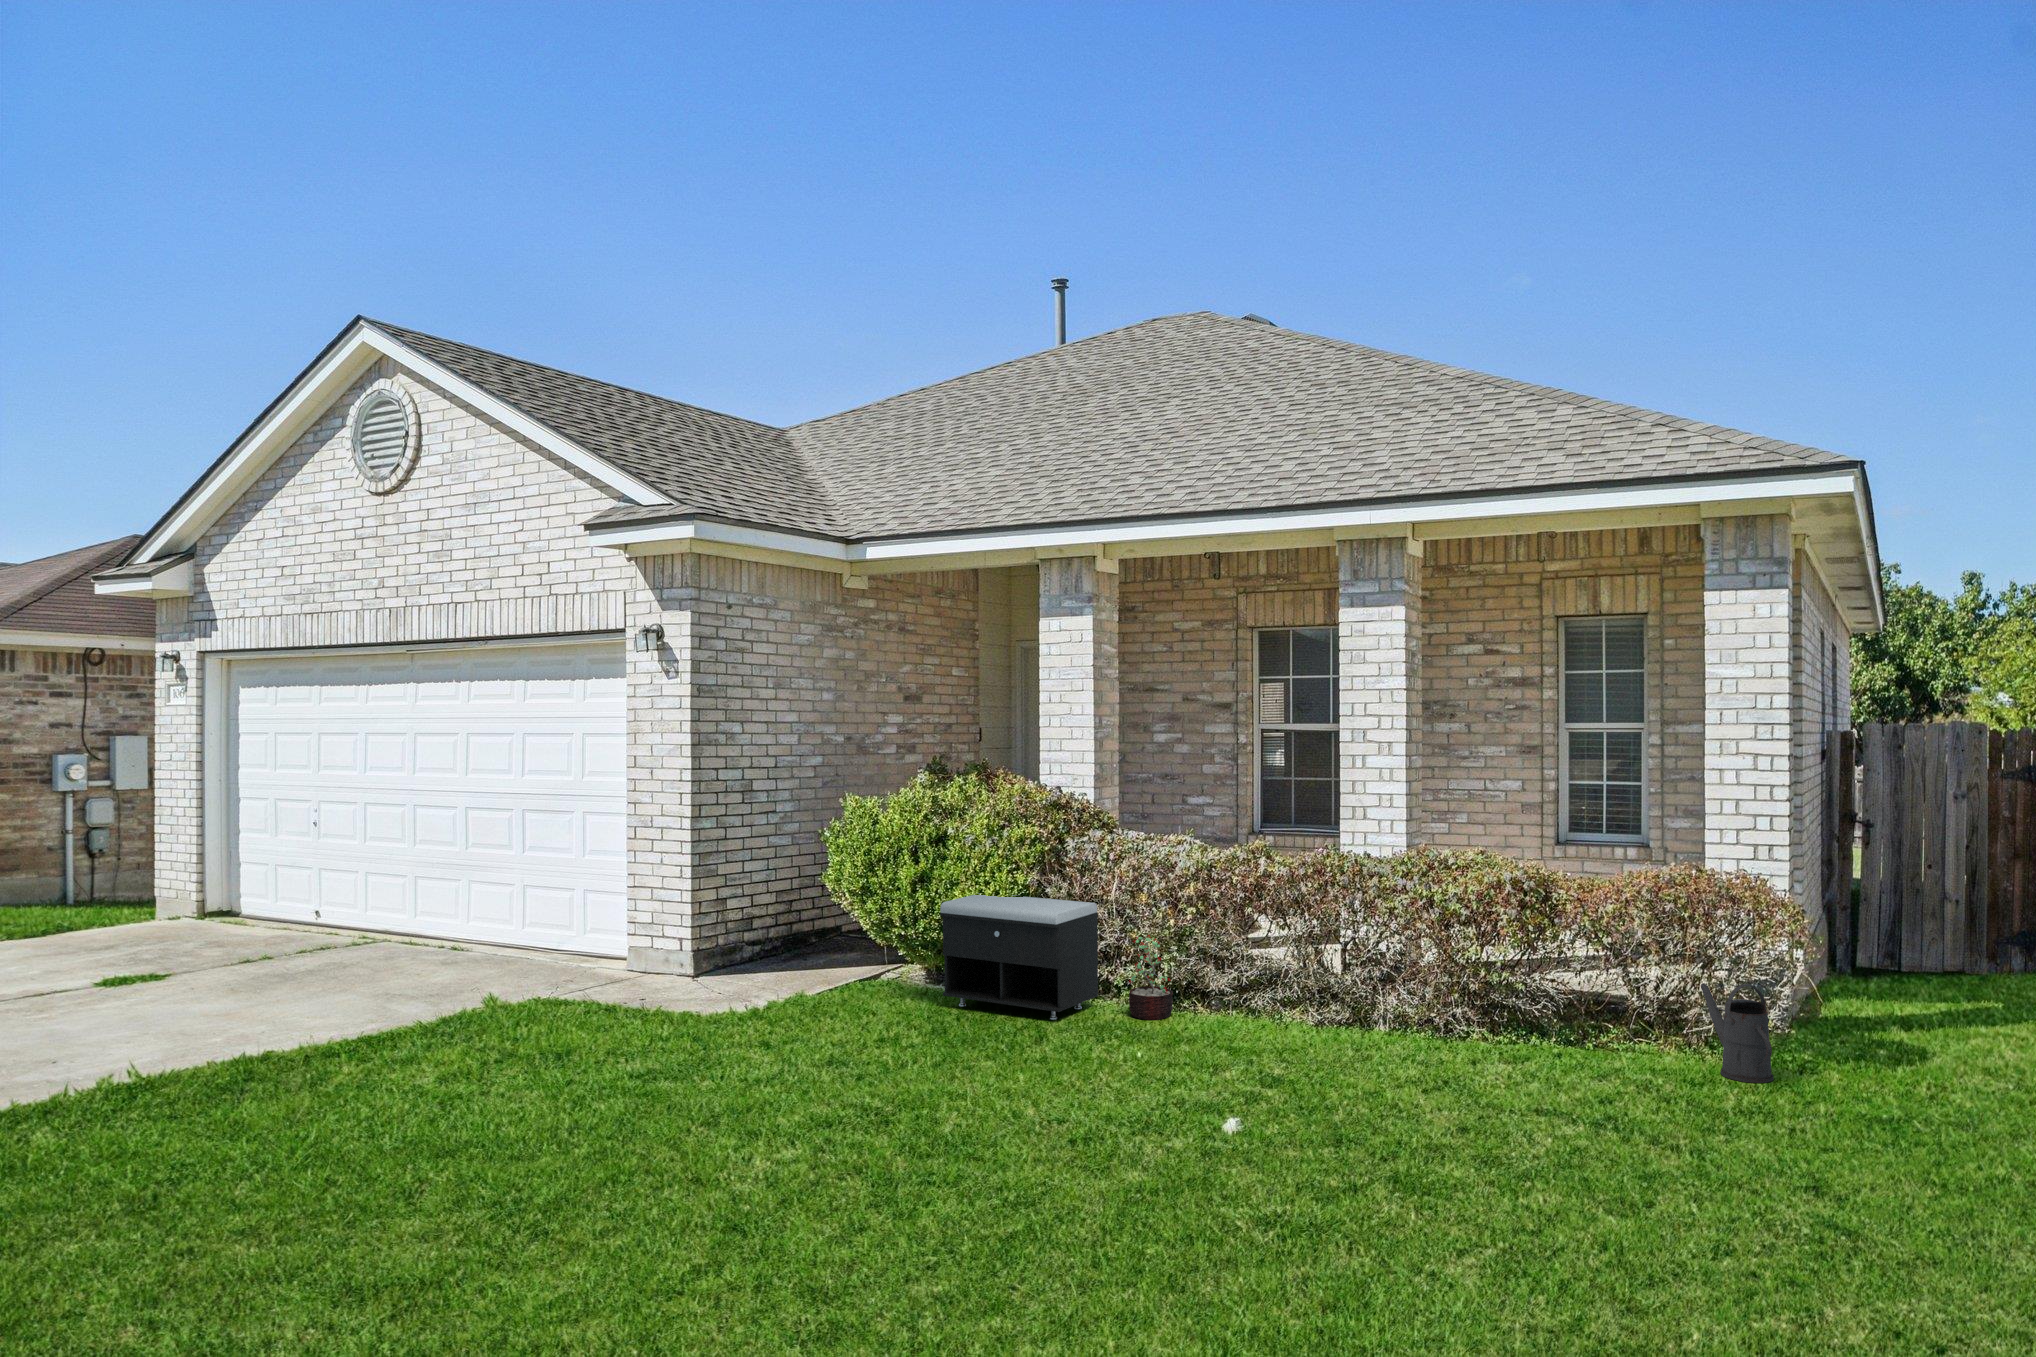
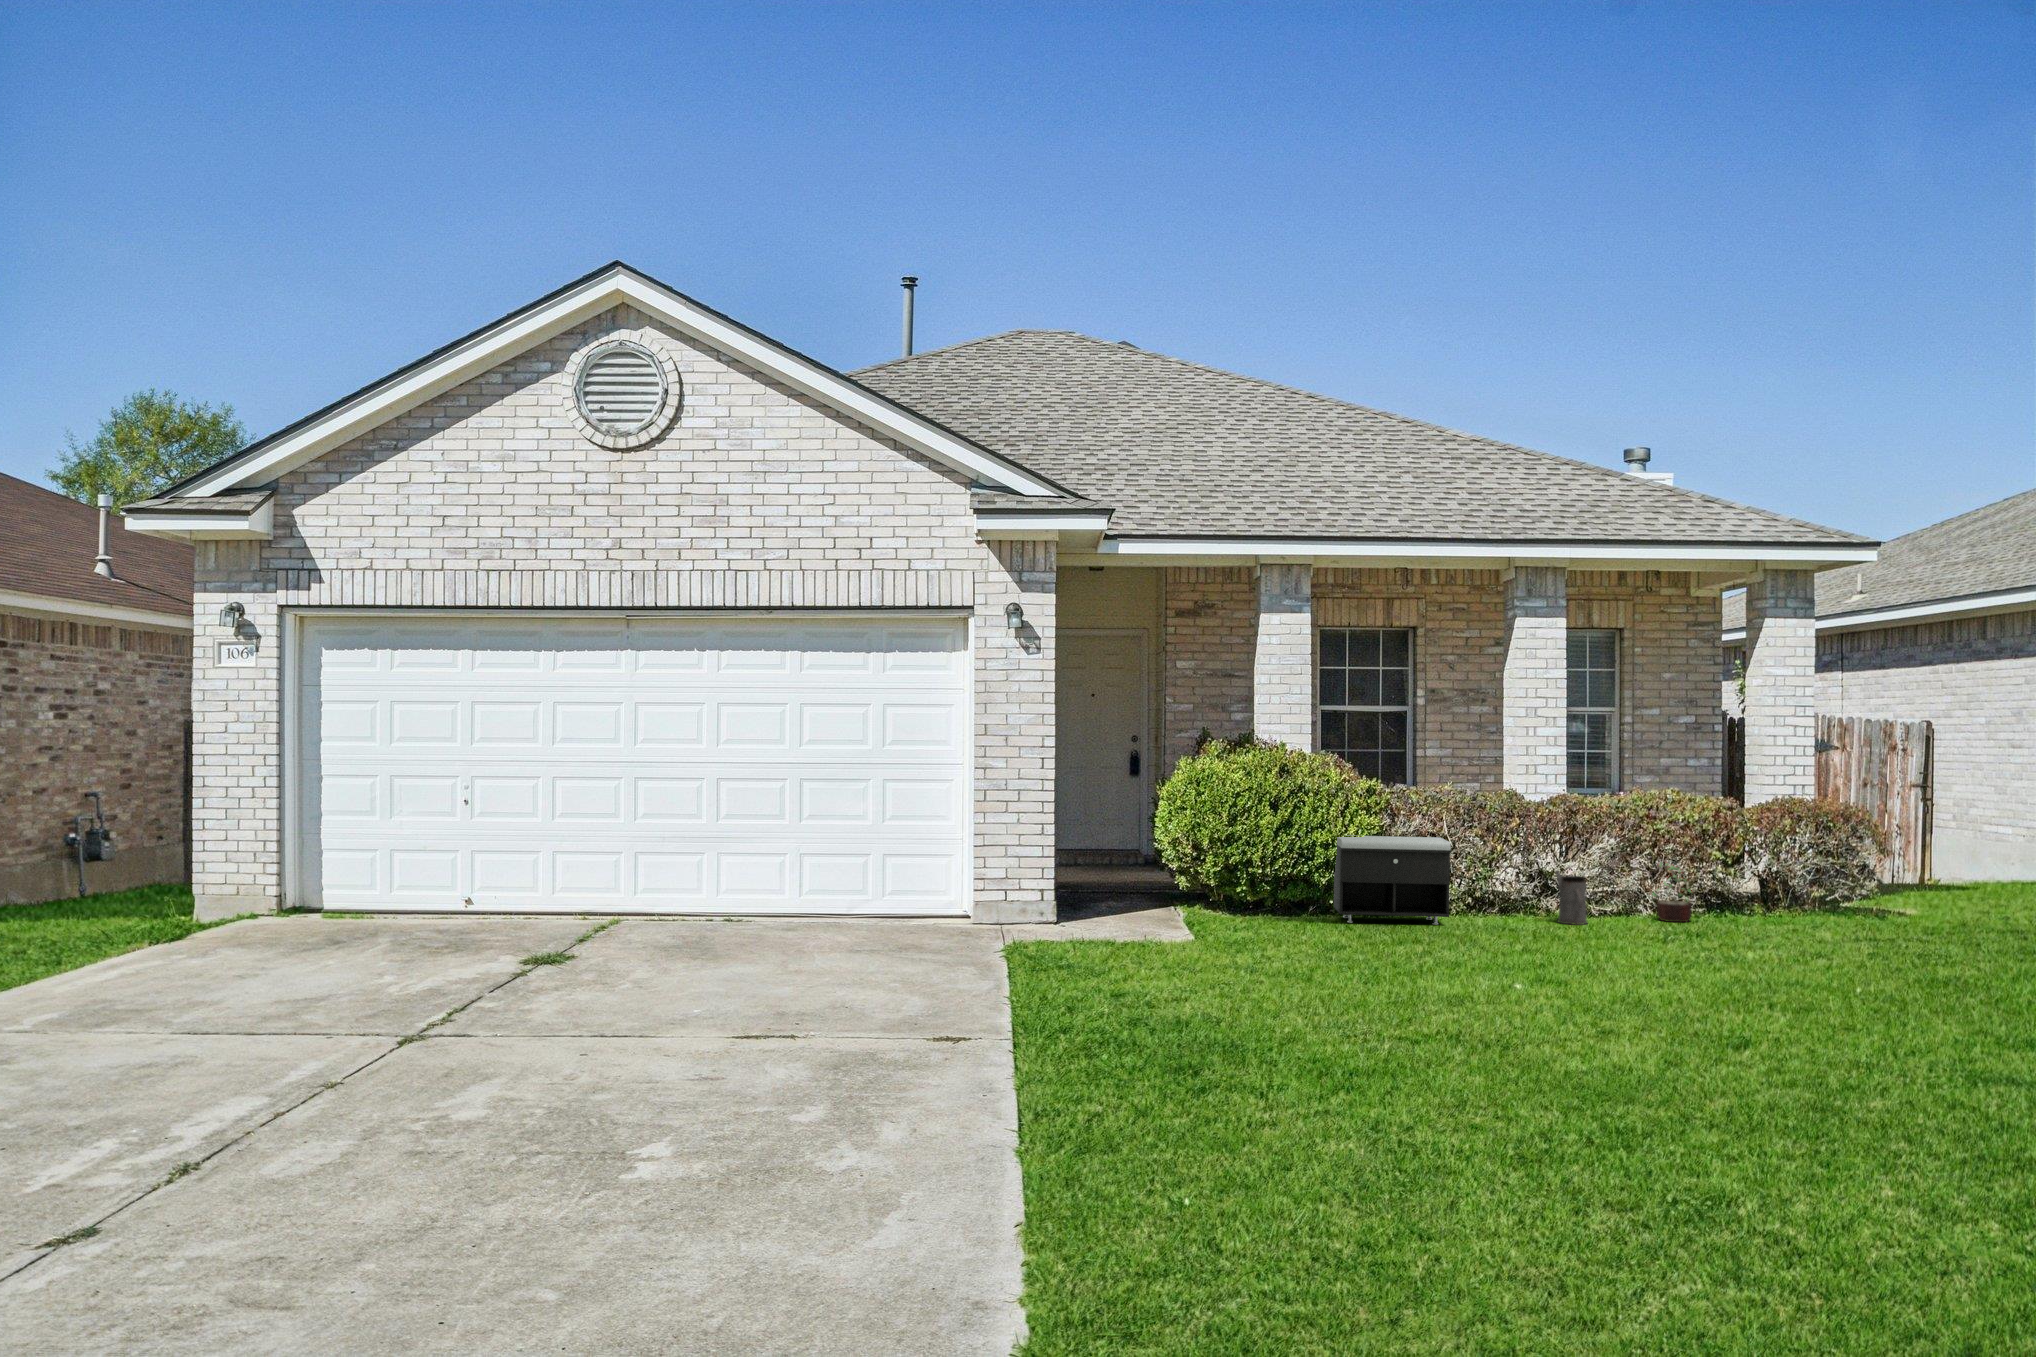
decorative plant: present [1129,935,1173,1020] -> present [1650,863,1692,922]
watering can: present [1701,983,1774,1083] -> present [1556,869,1588,925]

